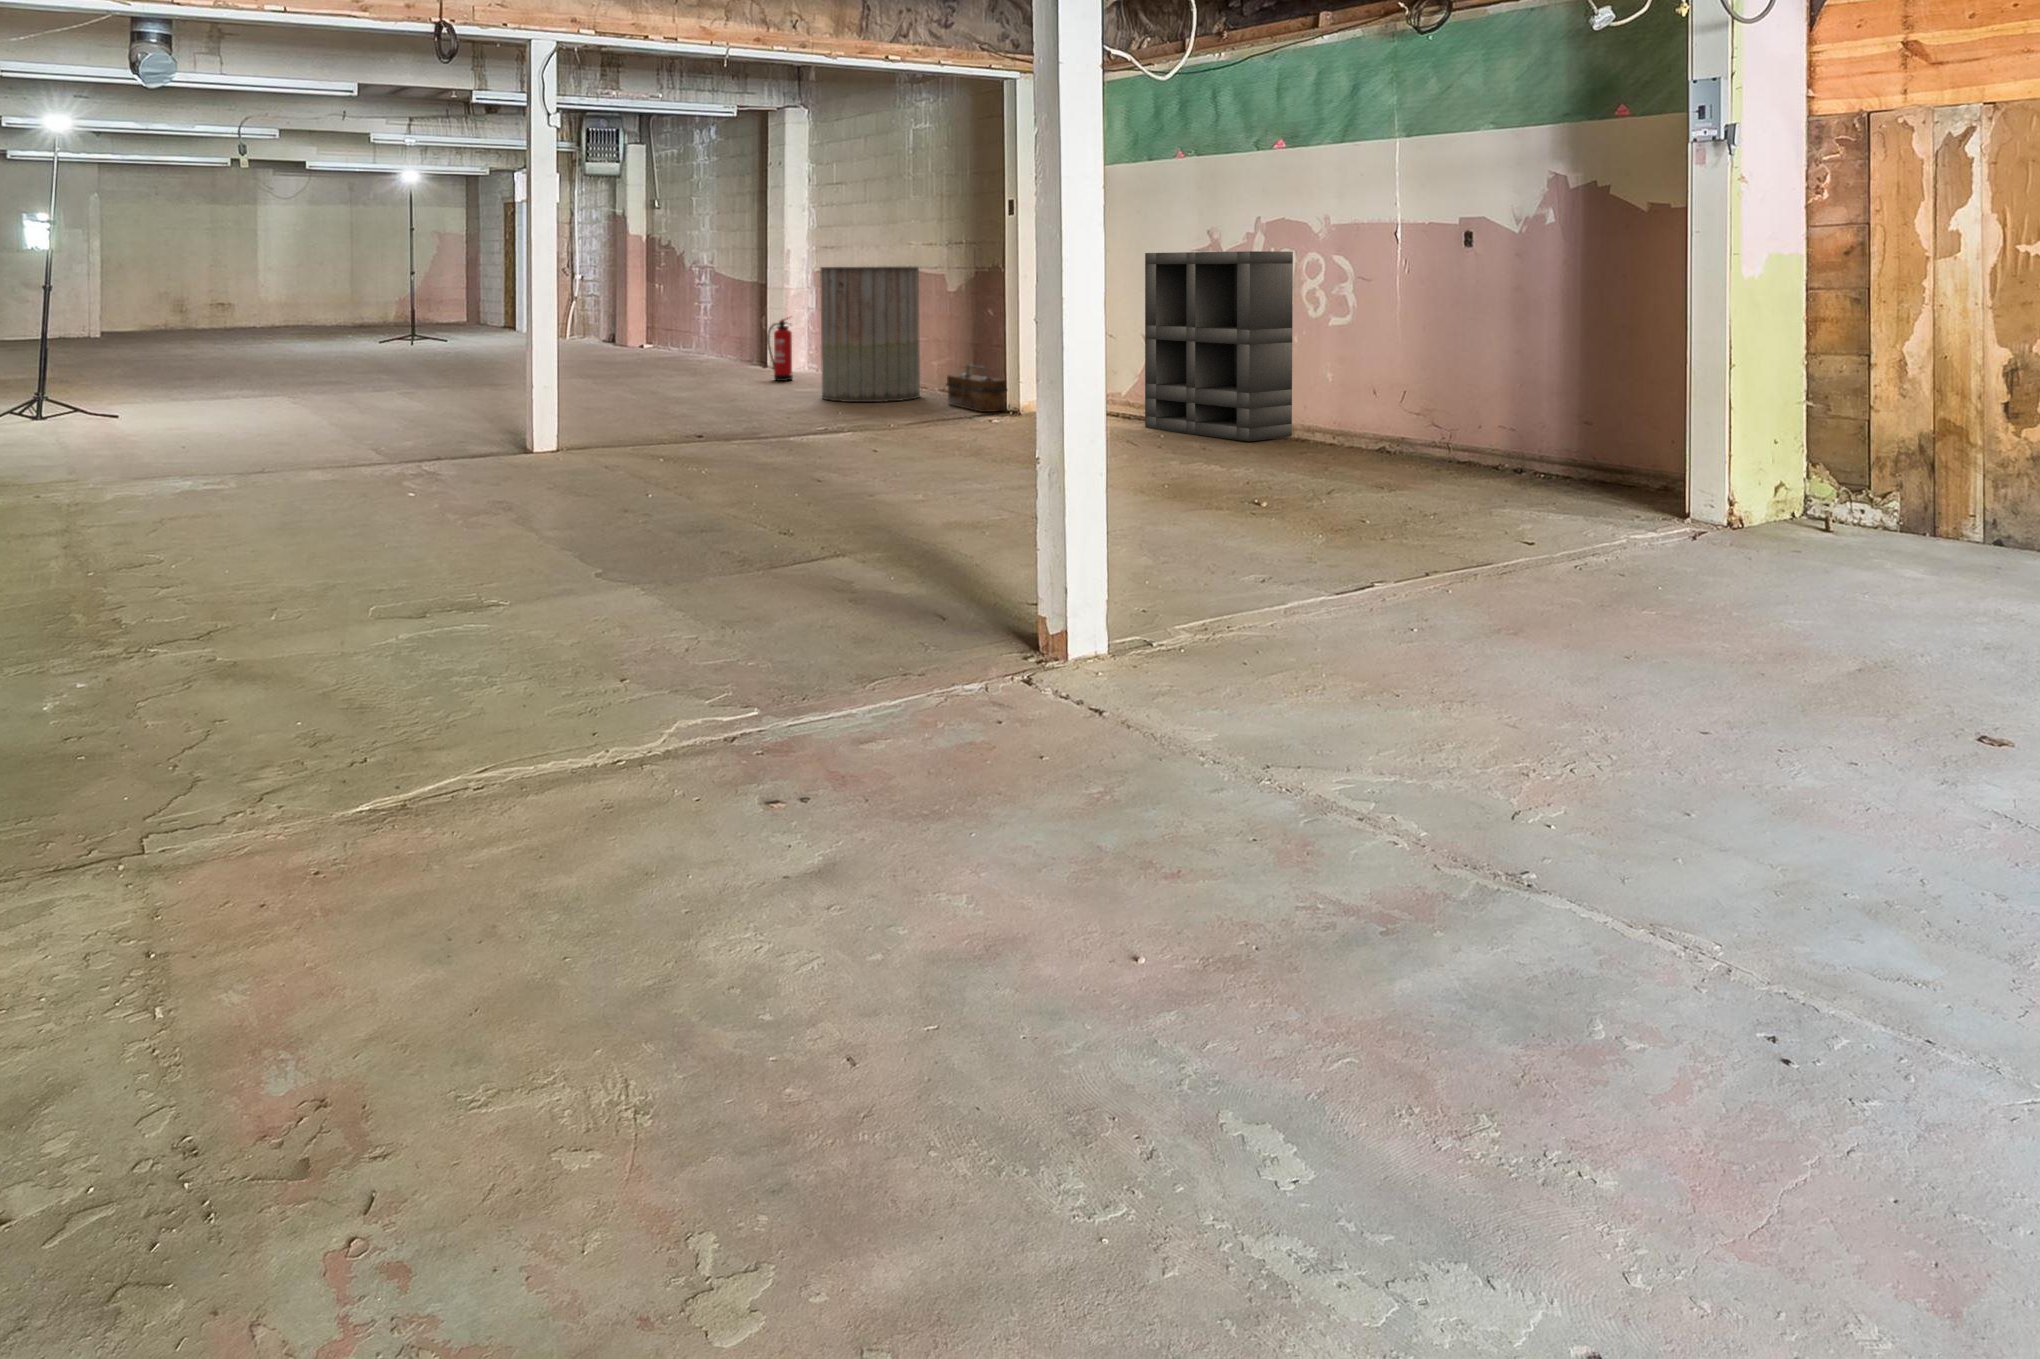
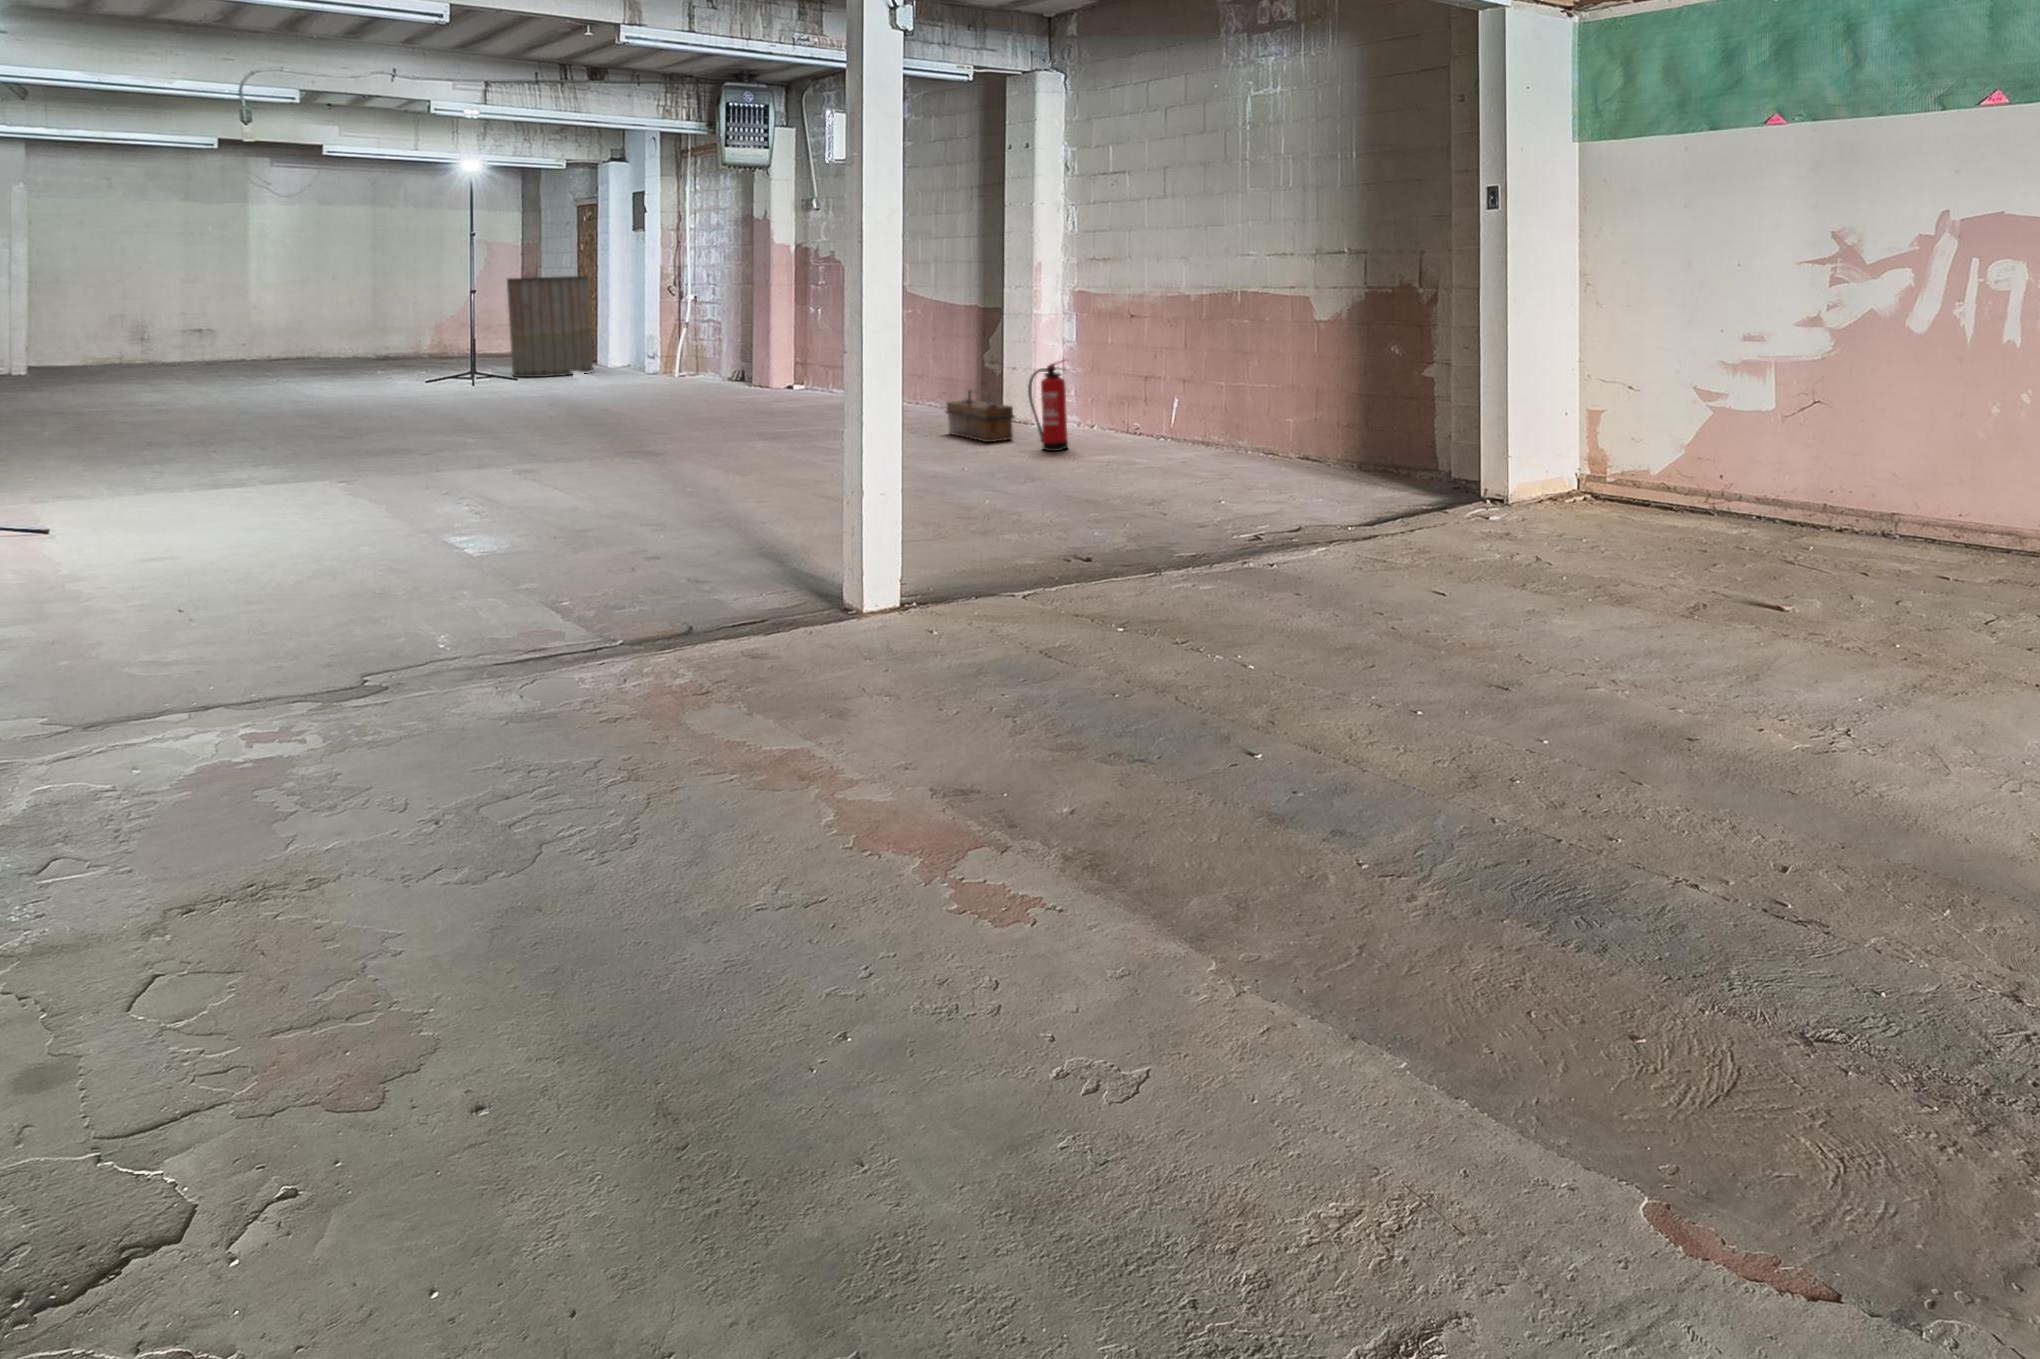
shelving unit: present [1145,251,1293,441] -> none [1758,264,2030,571]
trash can: present [820,267,920,402] -> present [507,276,593,377]
toolbox: present [946,364,1007,412] -> present [946,389,1014,442]

